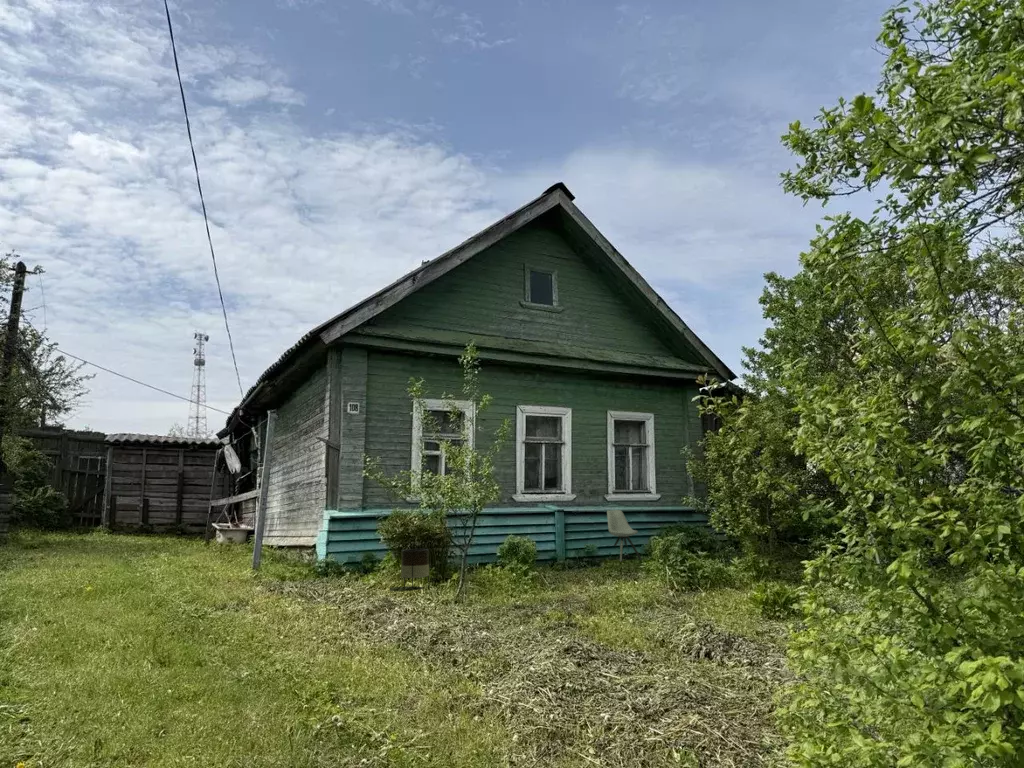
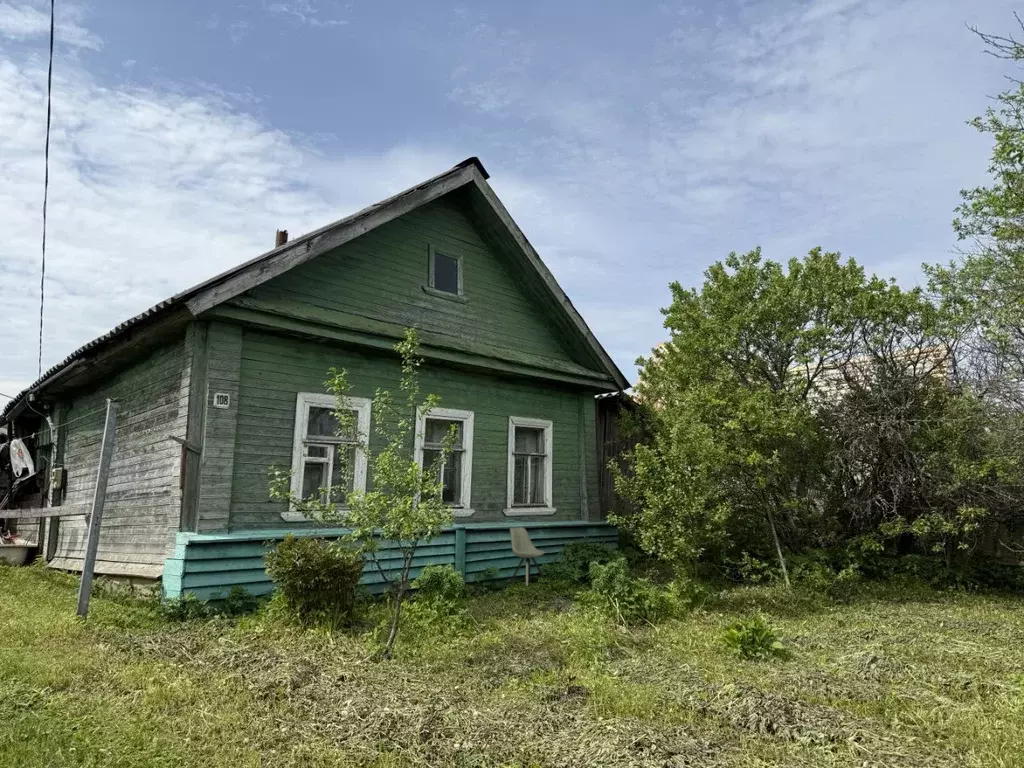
planter: present [401,549,429,589] -> none [303,587,340,642]

